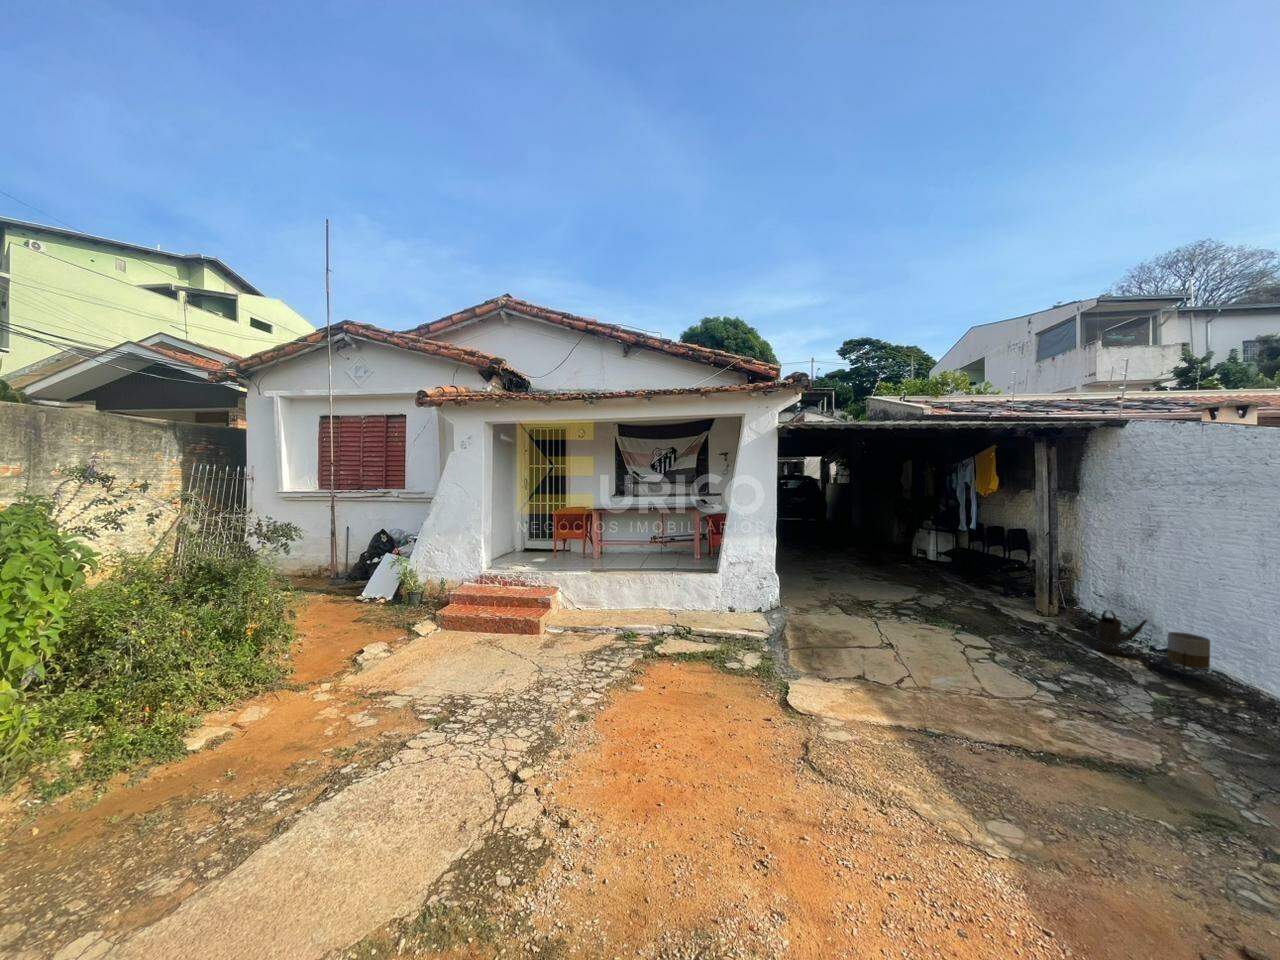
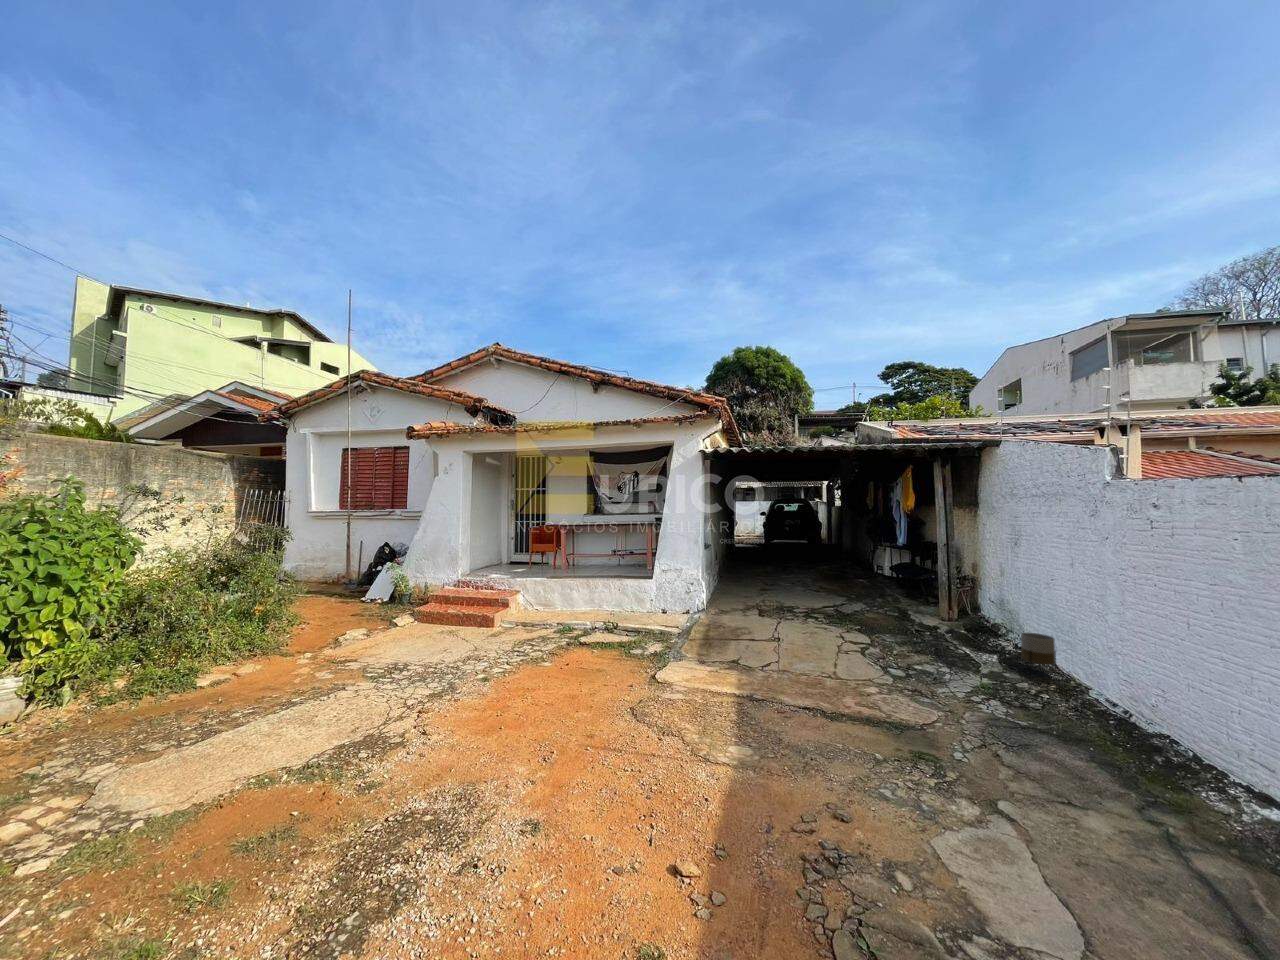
watering can: present [1089,610,1147,655] -> none [970,615,1024,655]

